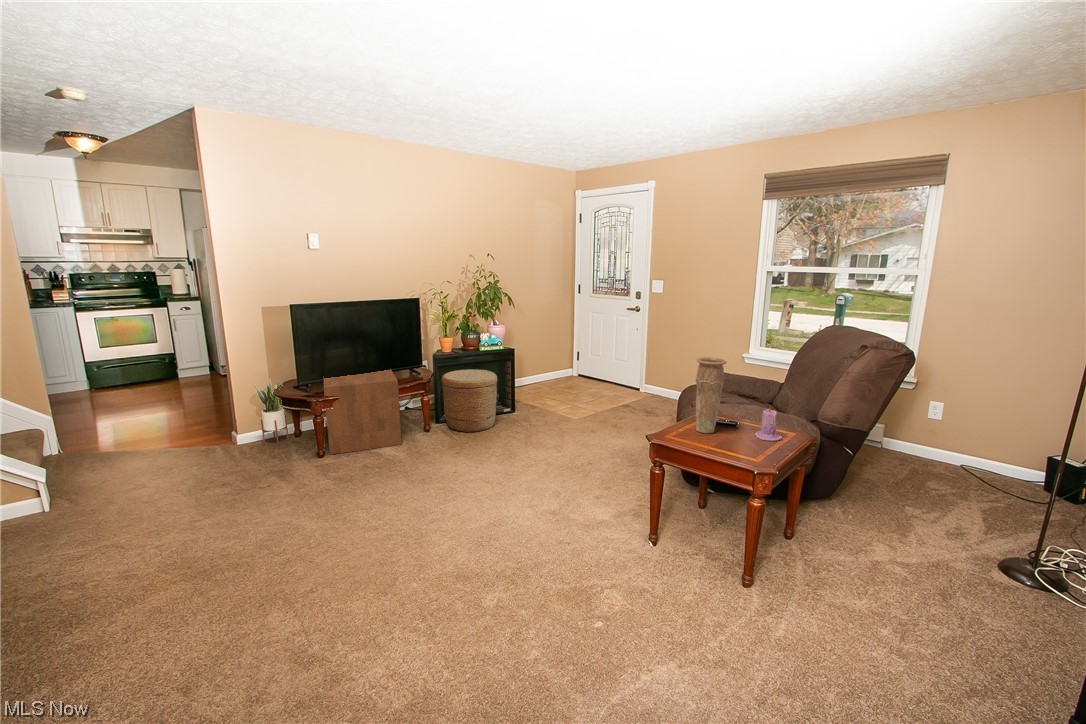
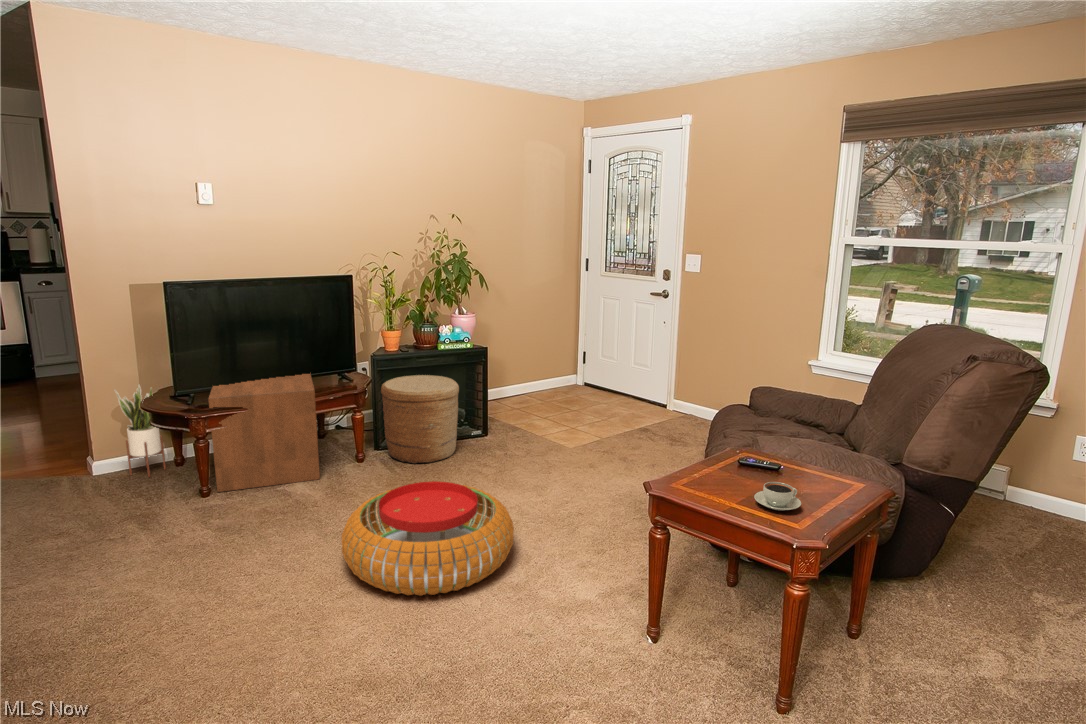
vase: present [696,357,727,433] -> none [718,369,764,481]
candle: present [755,409,782,441] -> none [805,444,845,496]
coffee cup: none [724,432,755,451] -> present [754,482,801,511]
pouf: none [430,442,549,520] -> present [342,481,514,596]

